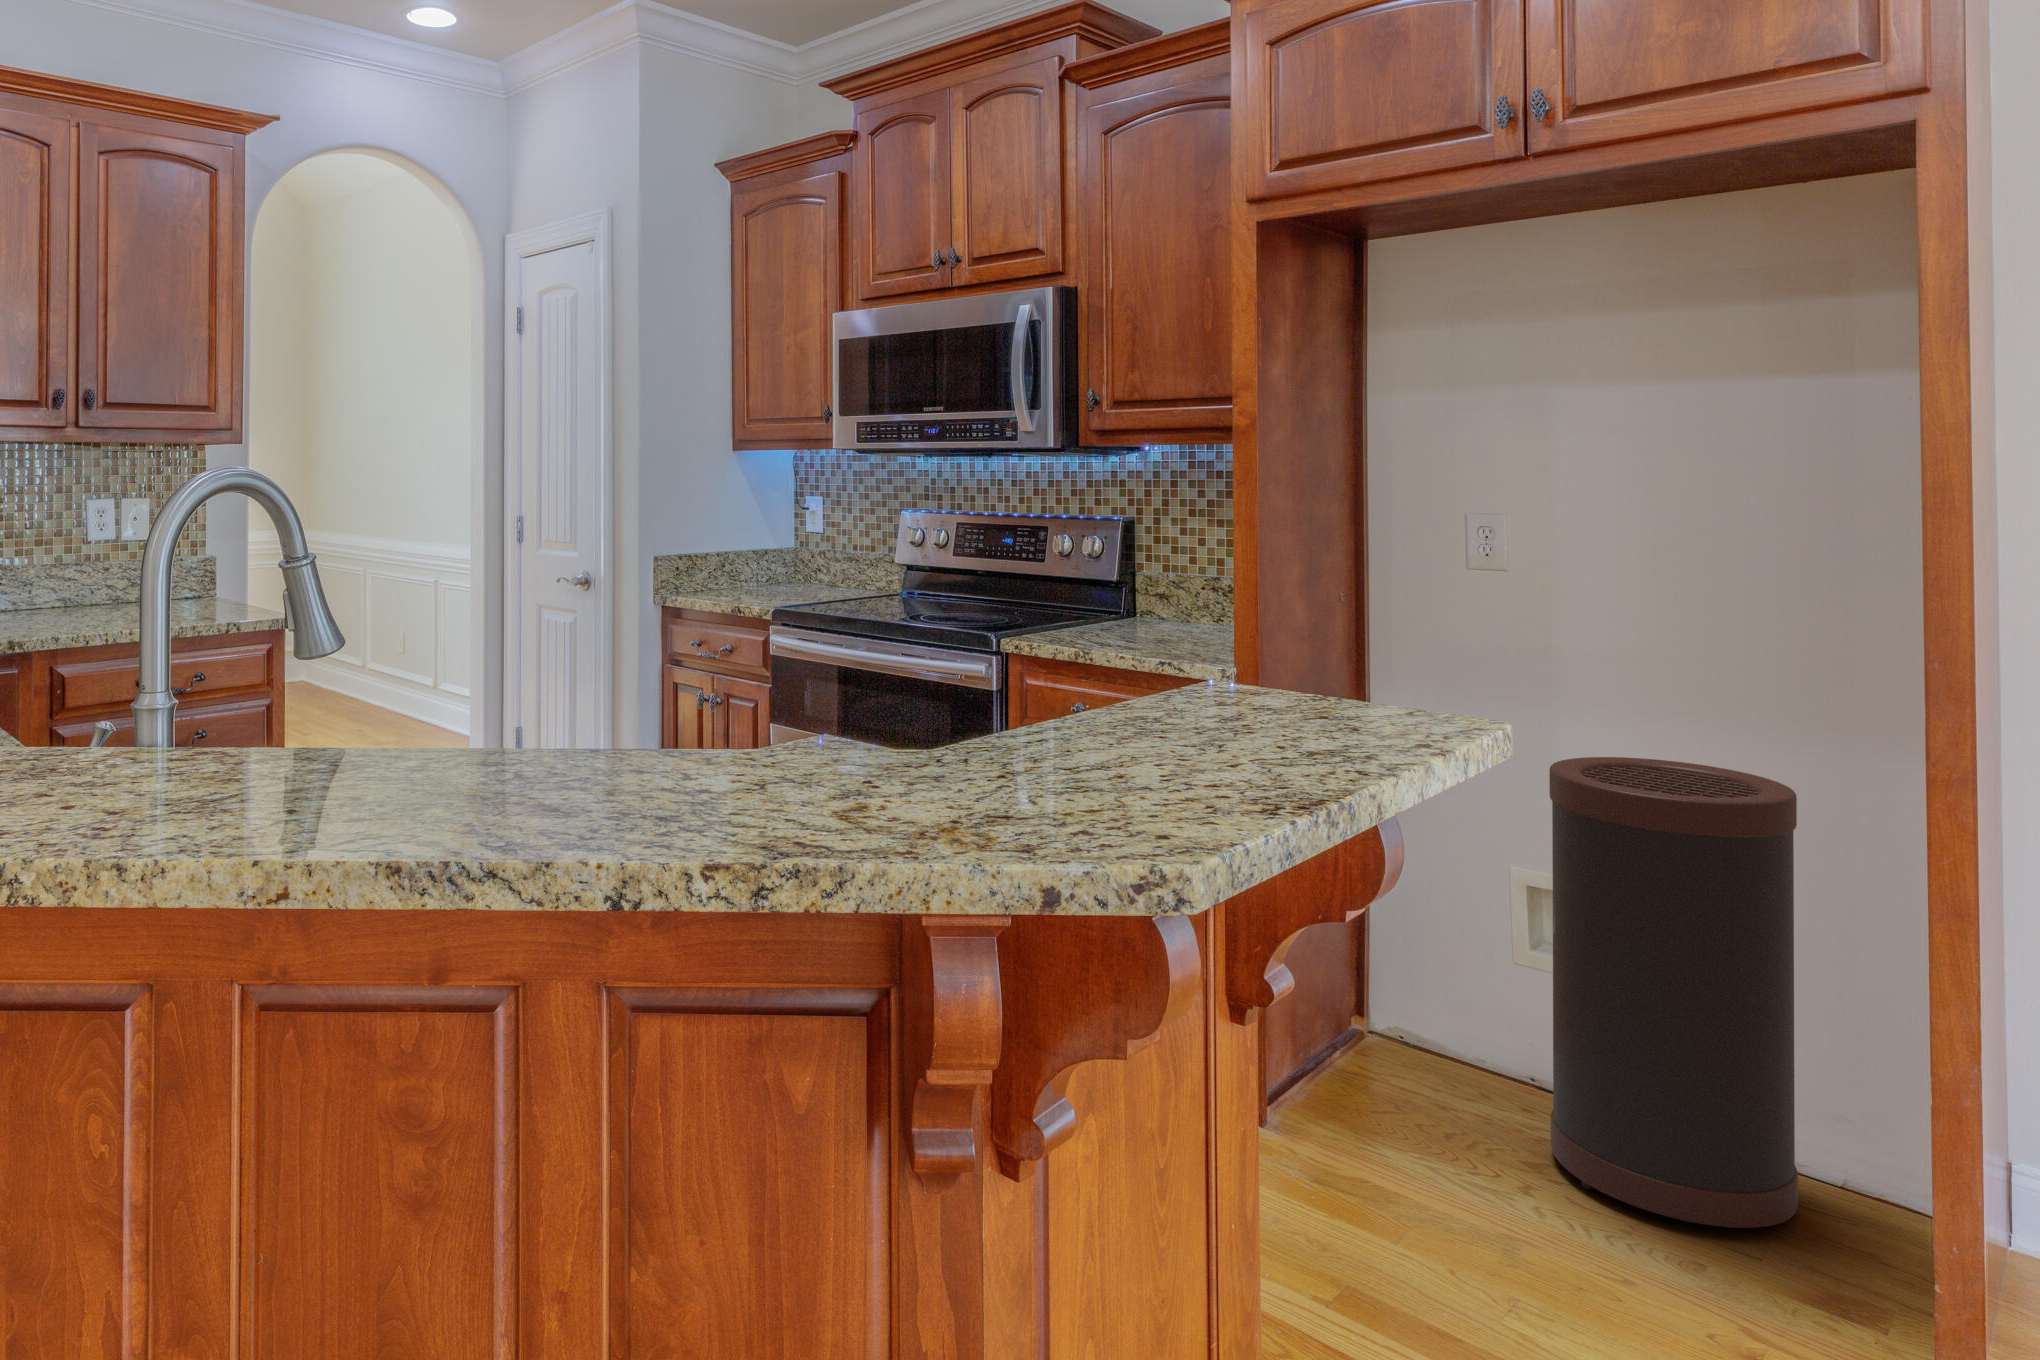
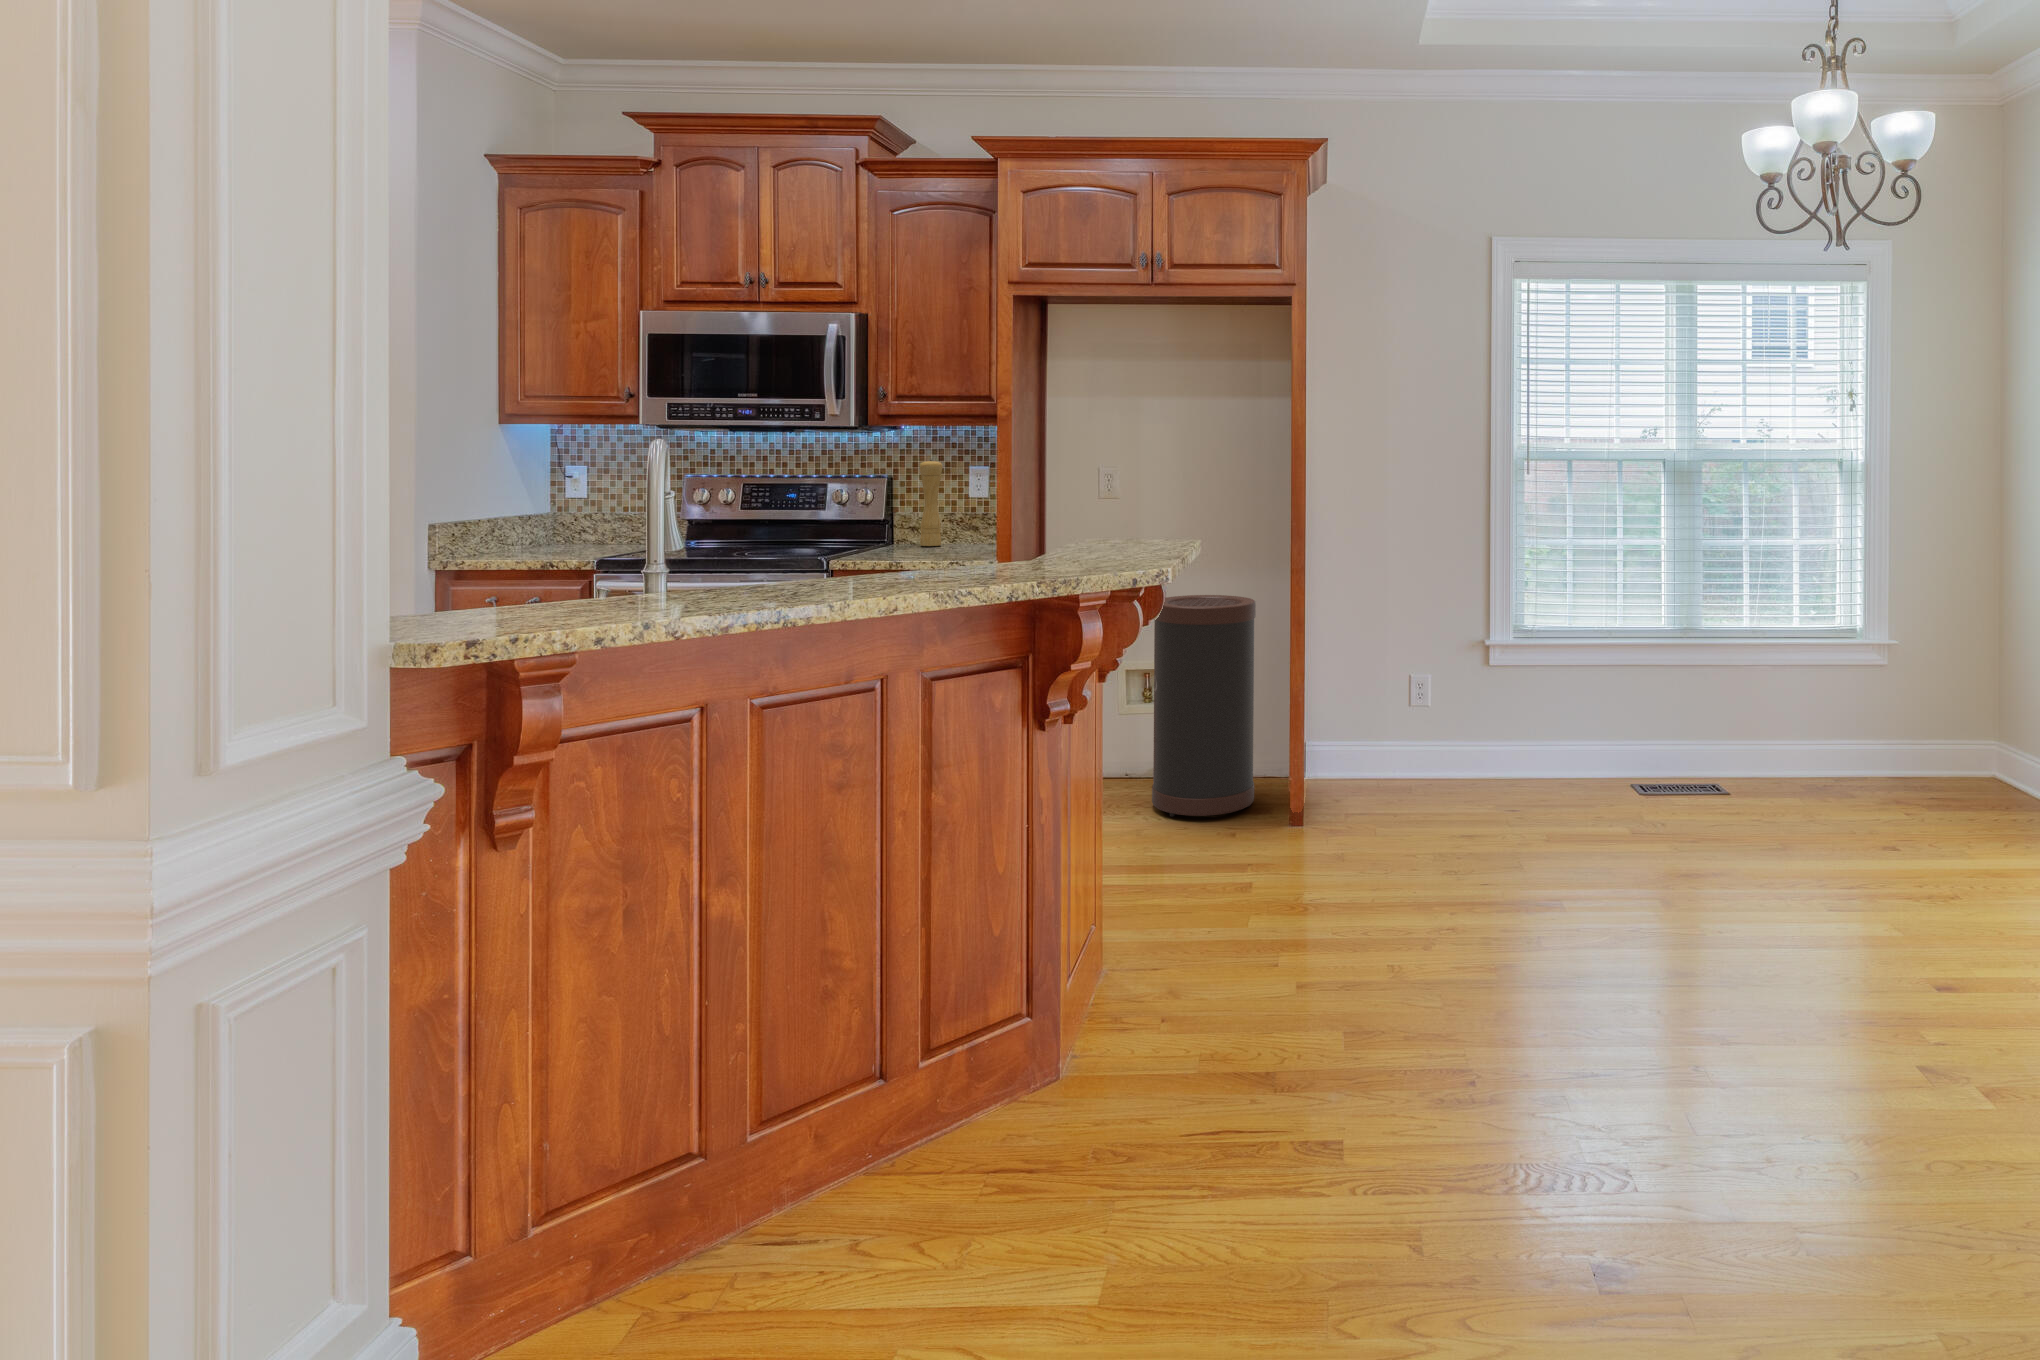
pepper mill: none [1159,495,1193,625] -> present [920,460,942,546]

